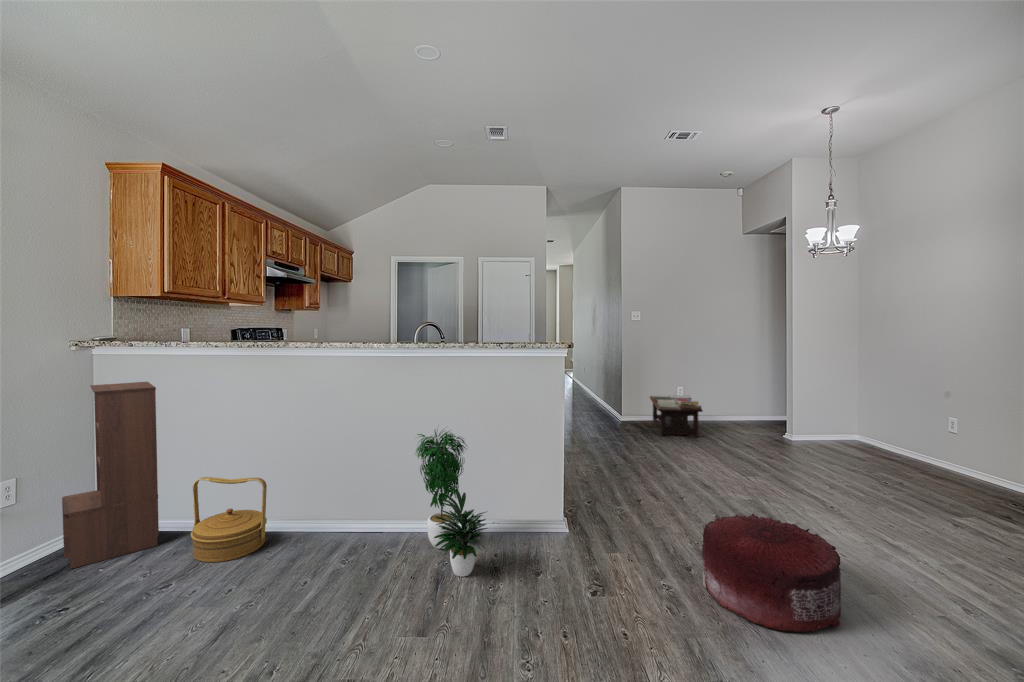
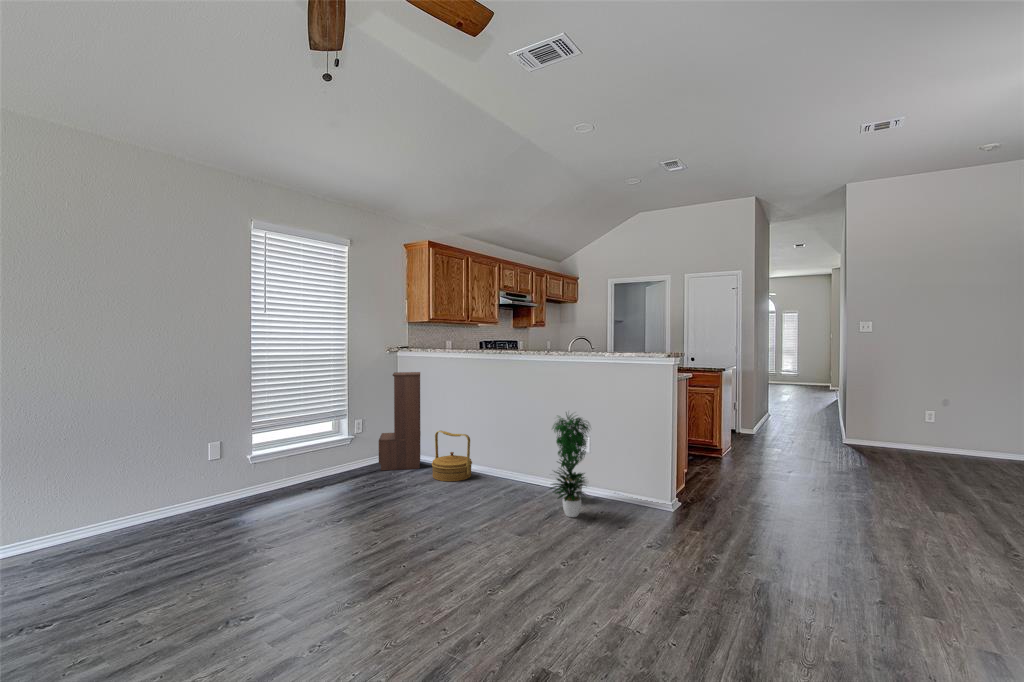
coffee table: present [650,395,702,438] -> none [881,420,955,473]
pouf: present [702,514,841,632] -> none [750,512,889,619]

